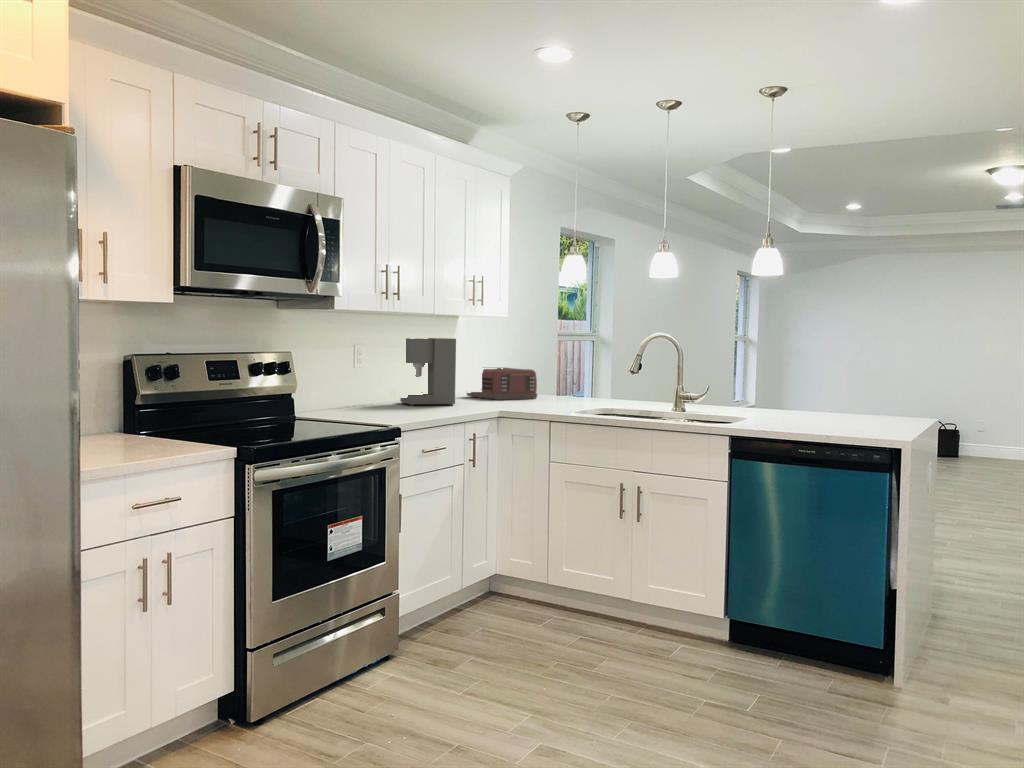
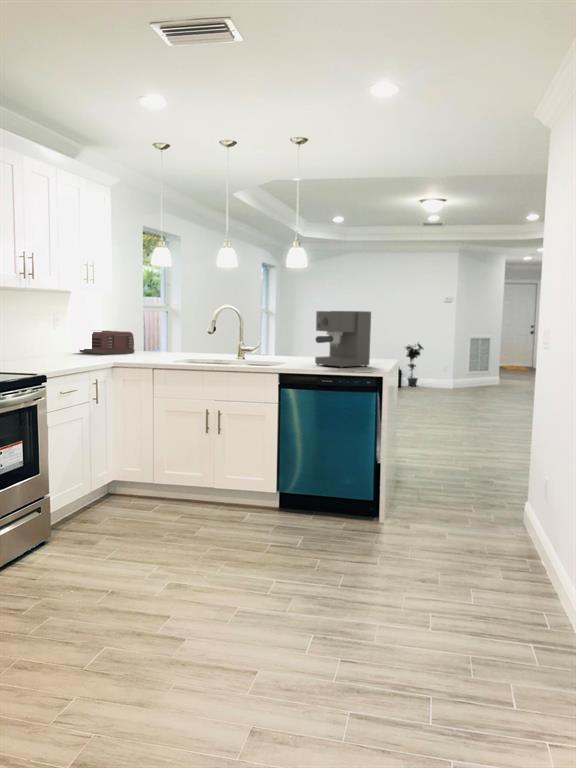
coffee maker: present [400,338,456,406] -> present [315,311,371,368]
potted plant: none [964,389,1001,459] -> present [406,343,423,386]

